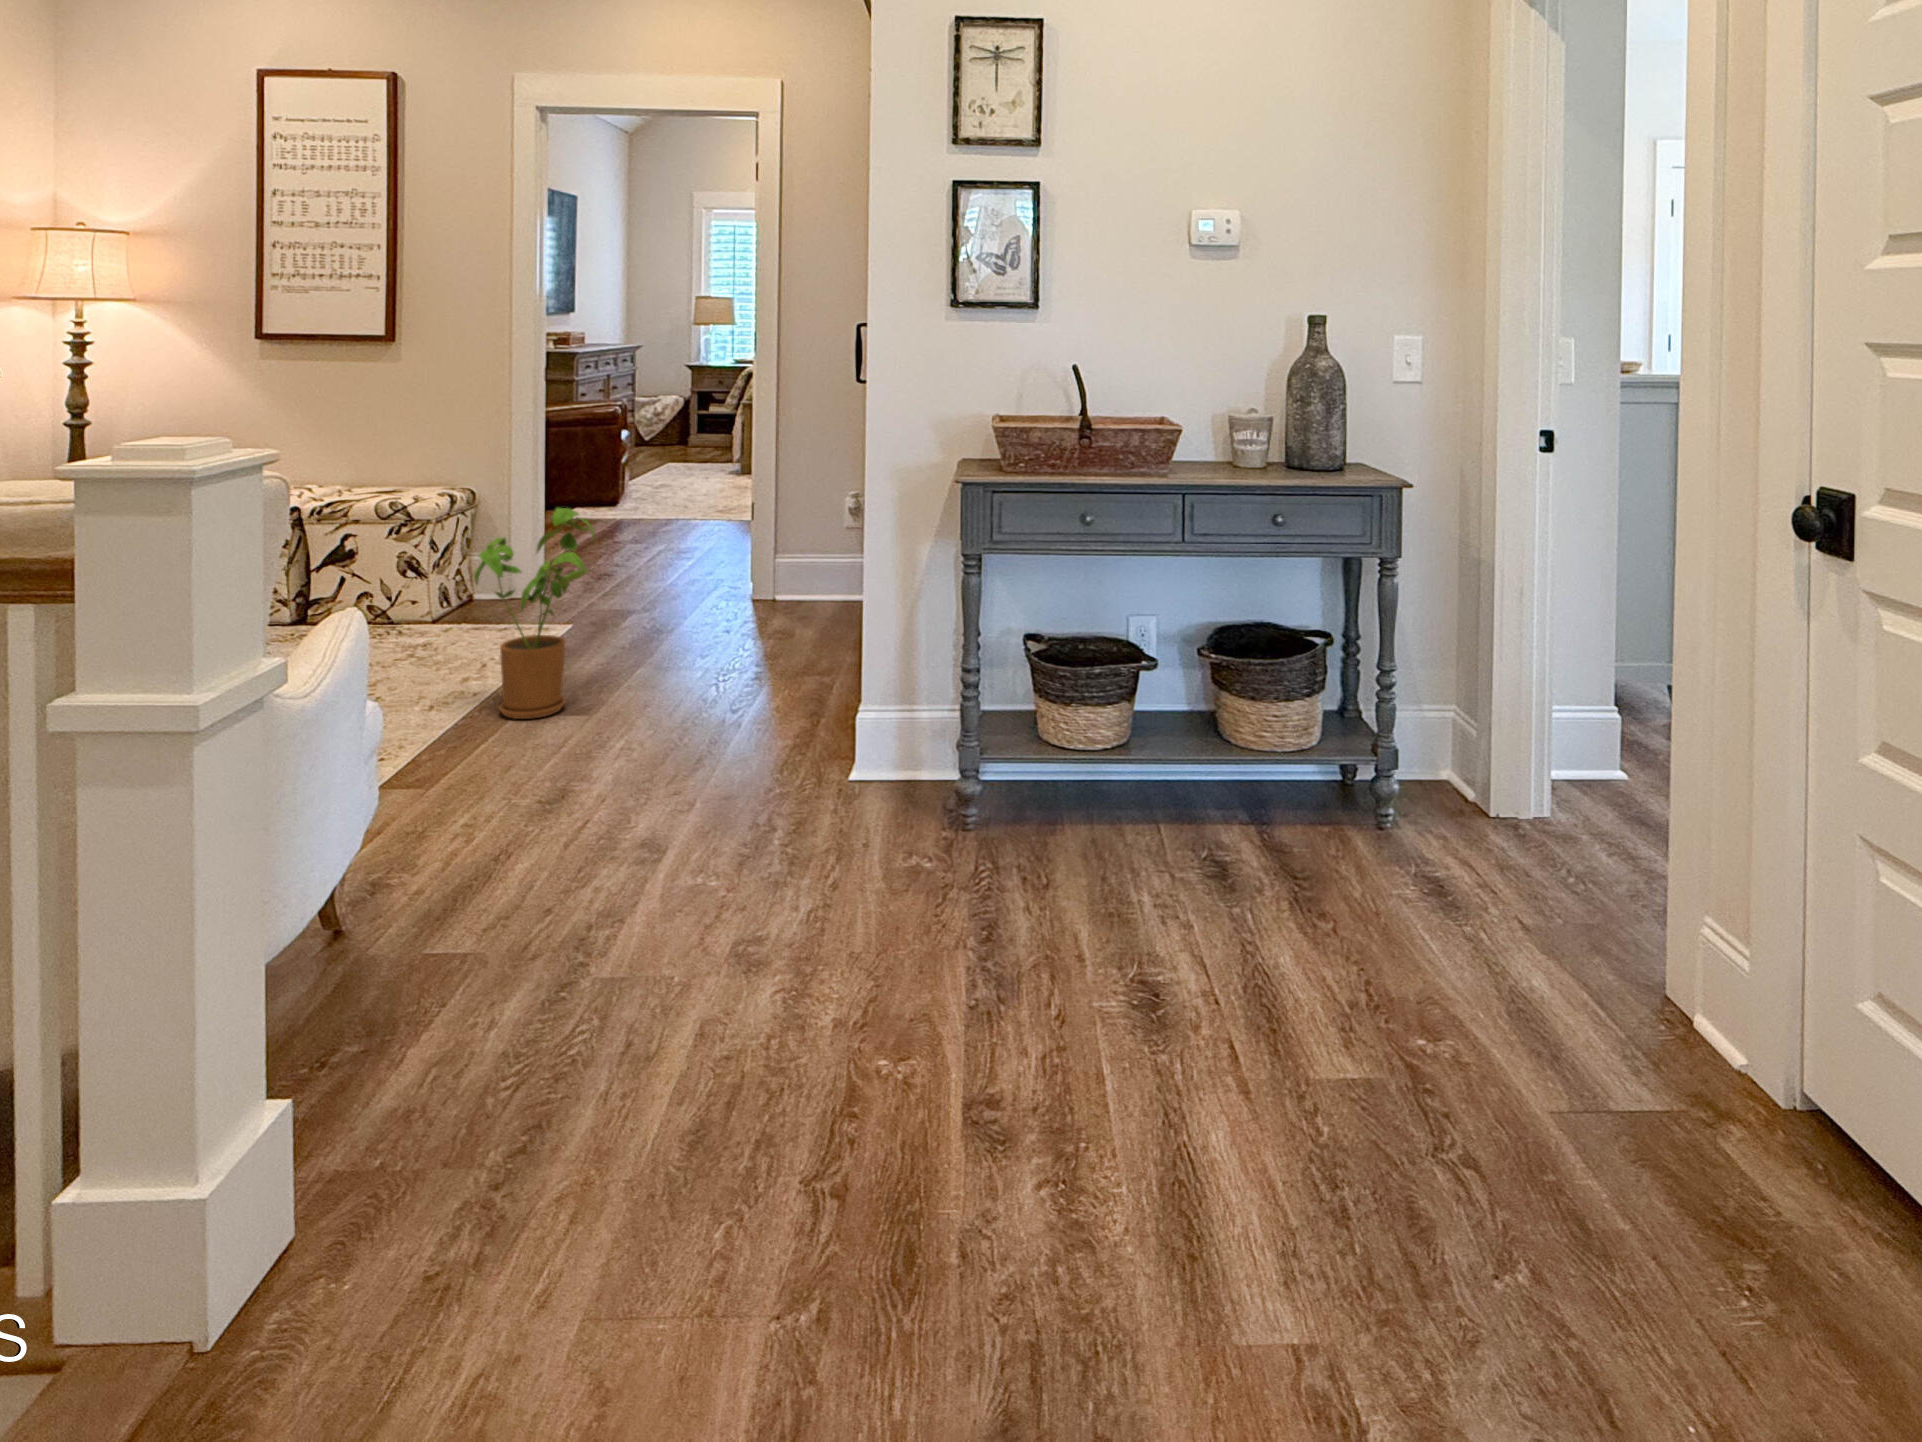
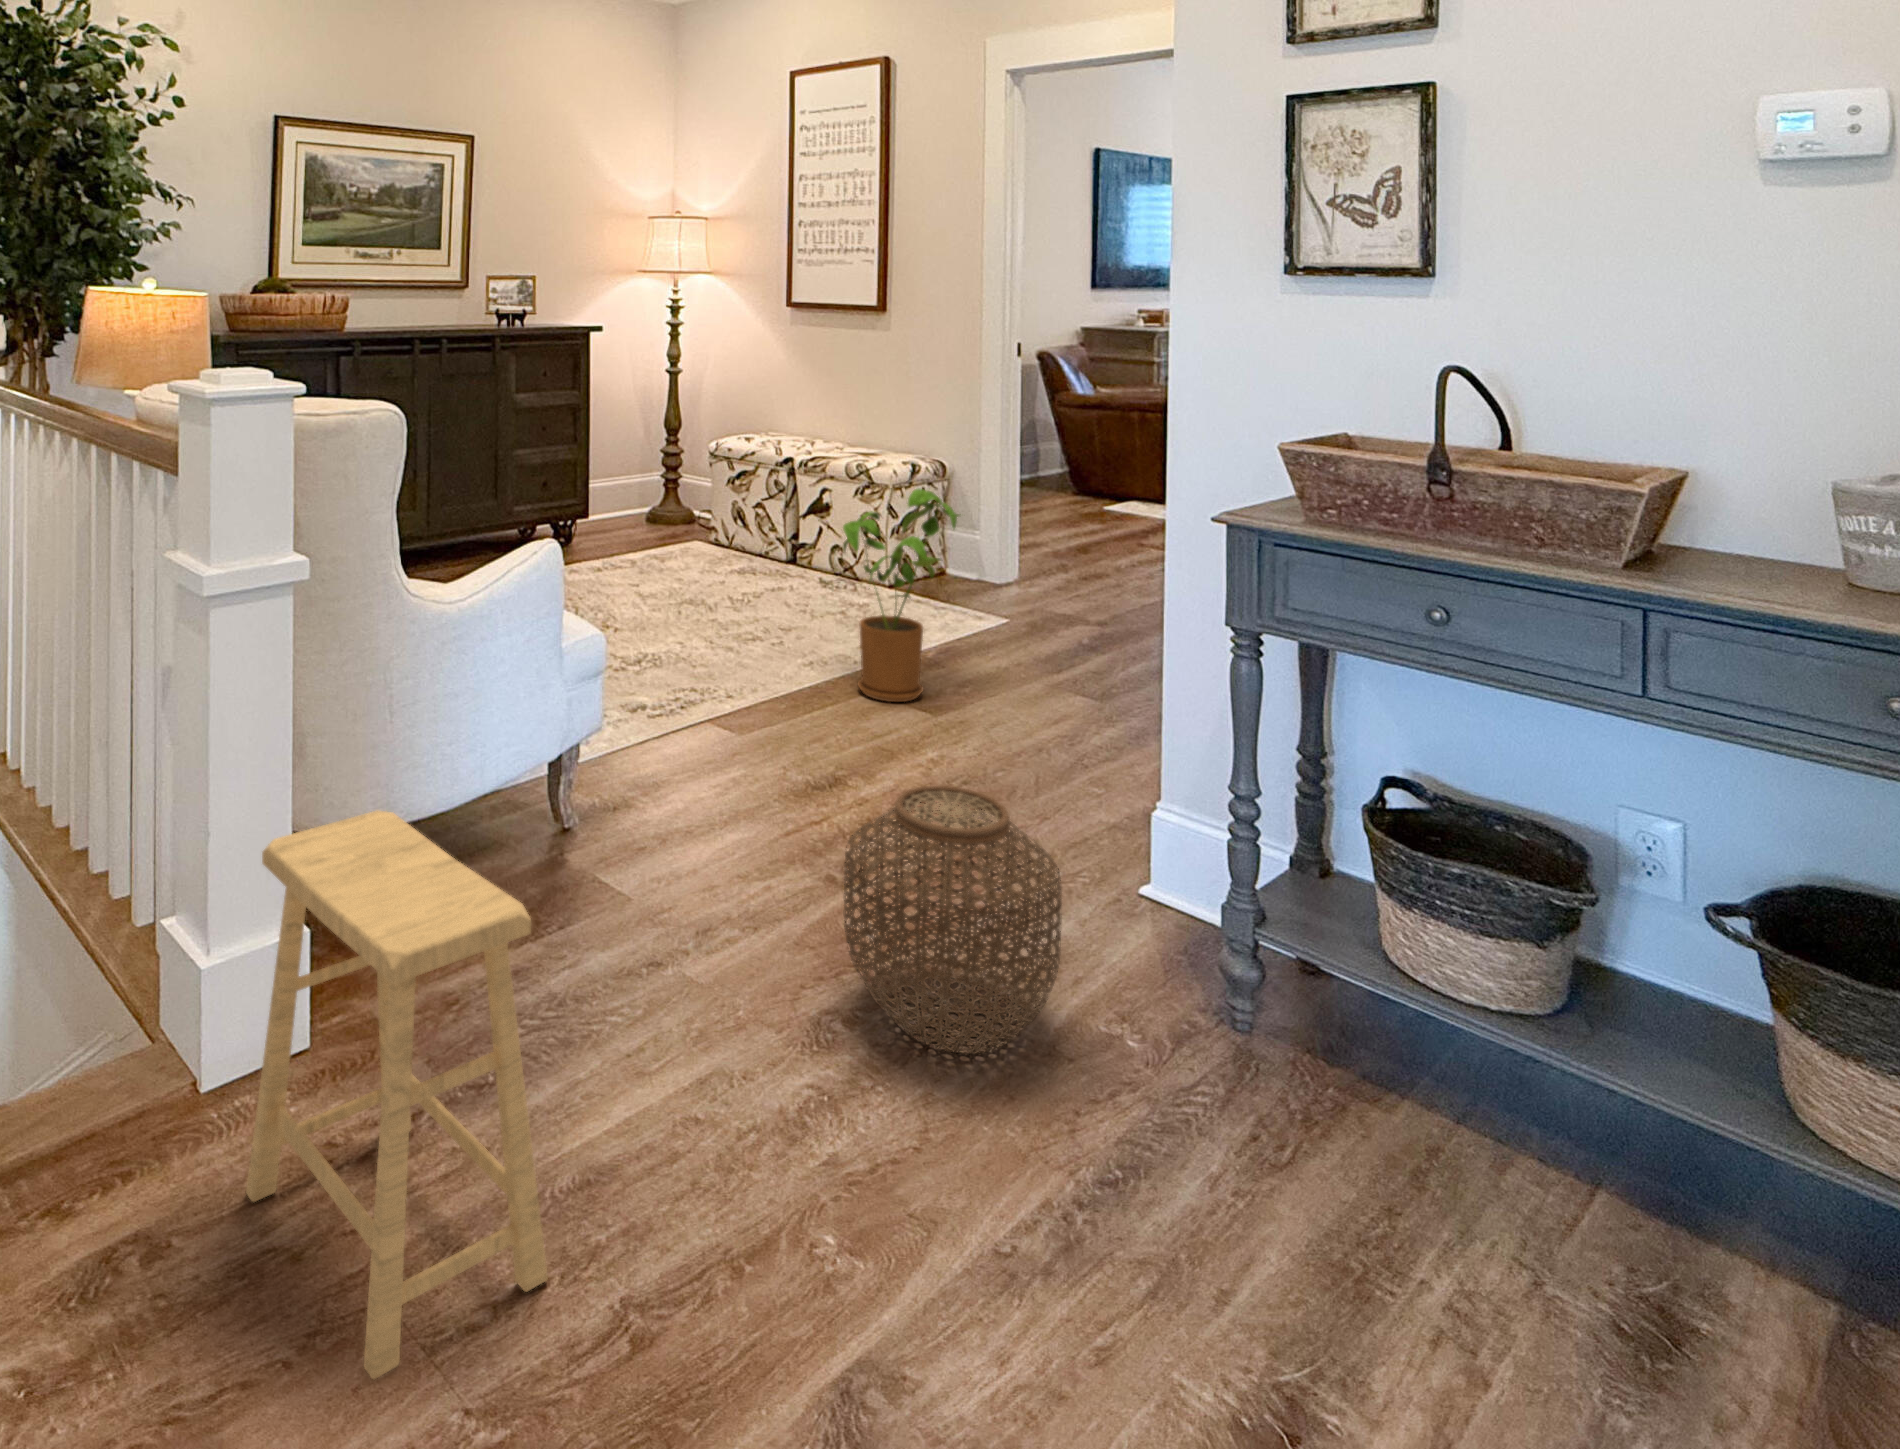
woven basket: none [738,725,910,934] -> present [844,786,1062,1054]
footstool: none [384,872,740,1351] -> present [246,810,547,1379]

